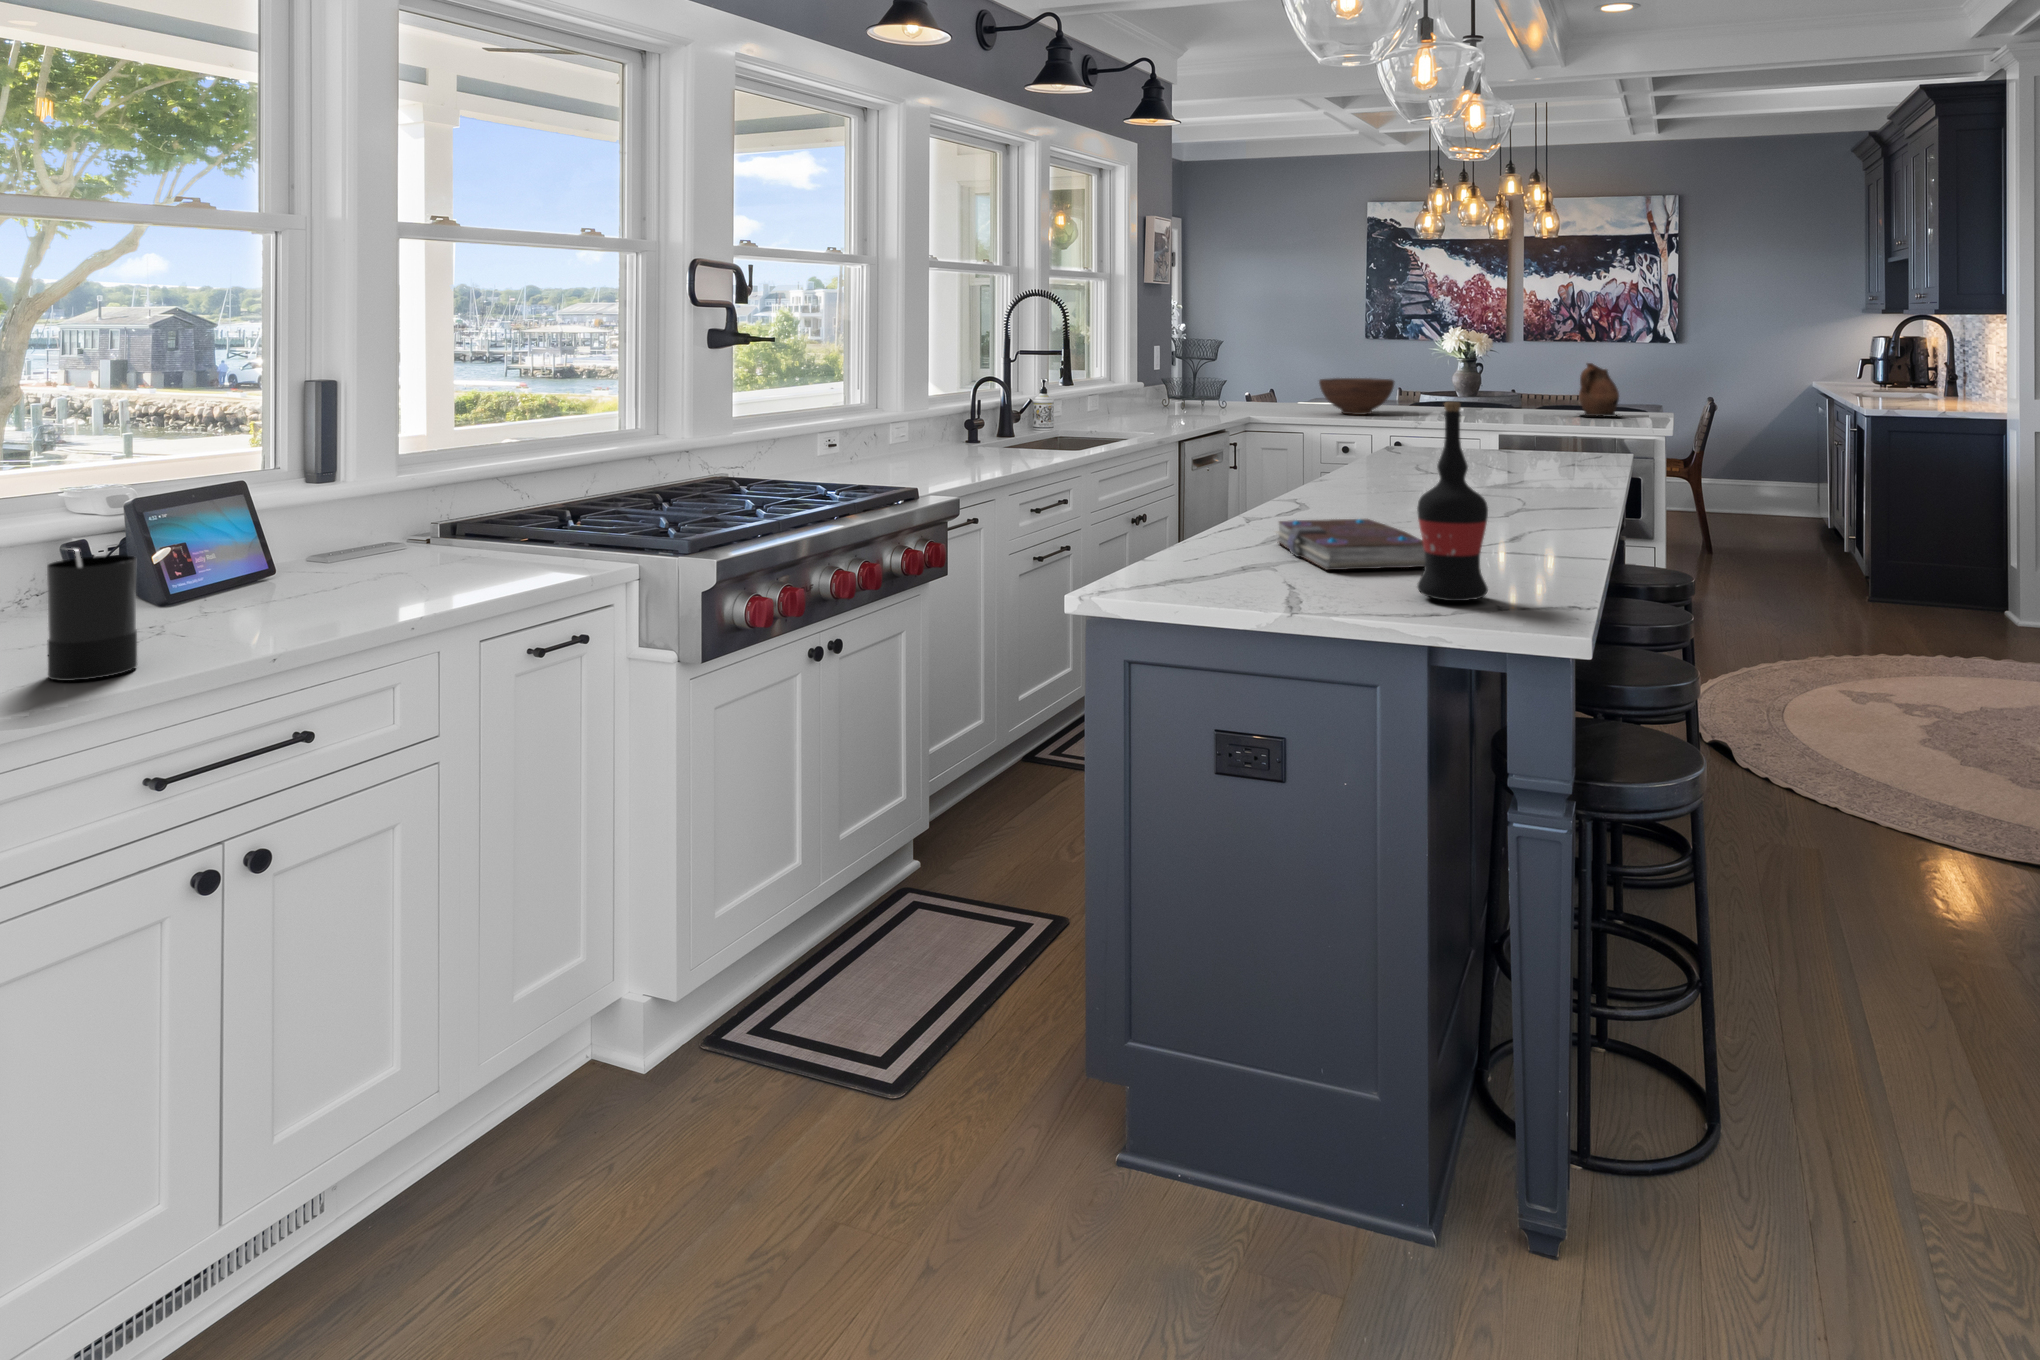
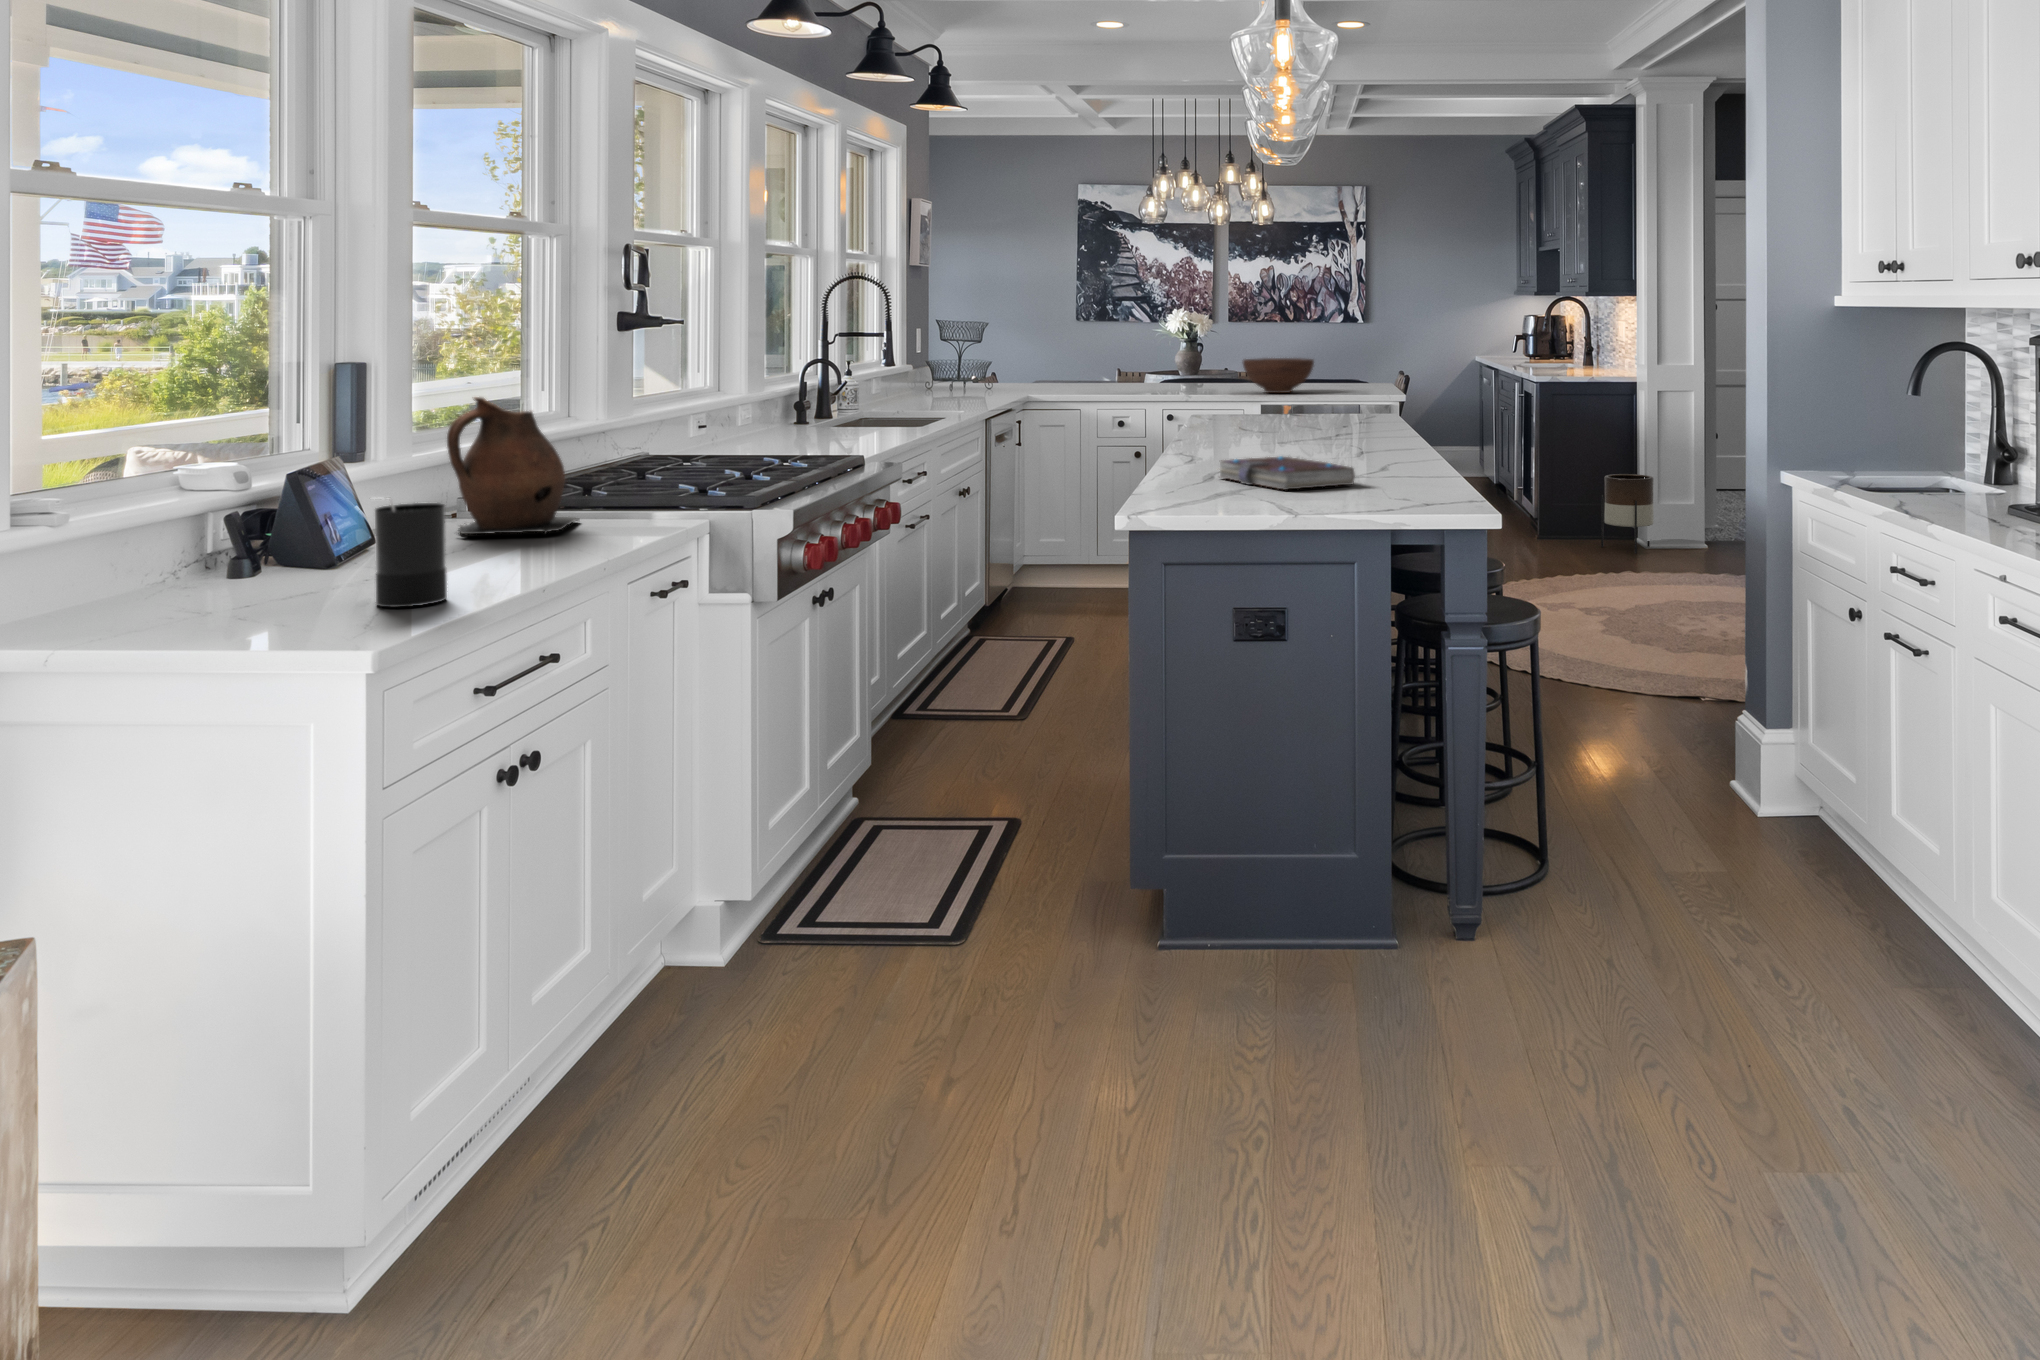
ceramic pitcher: present [1579,363,1623,417] -> present [447,397,579,534]
fruit bowl: present [1319,378,1394,415] -> present [1243,358,1314,393]
wine bottle: present [1417,402,1488,601] -> none [1368,358,1417,499]
planter: none [1953,530,2027,630] -> present [1601,474,1654,554]

